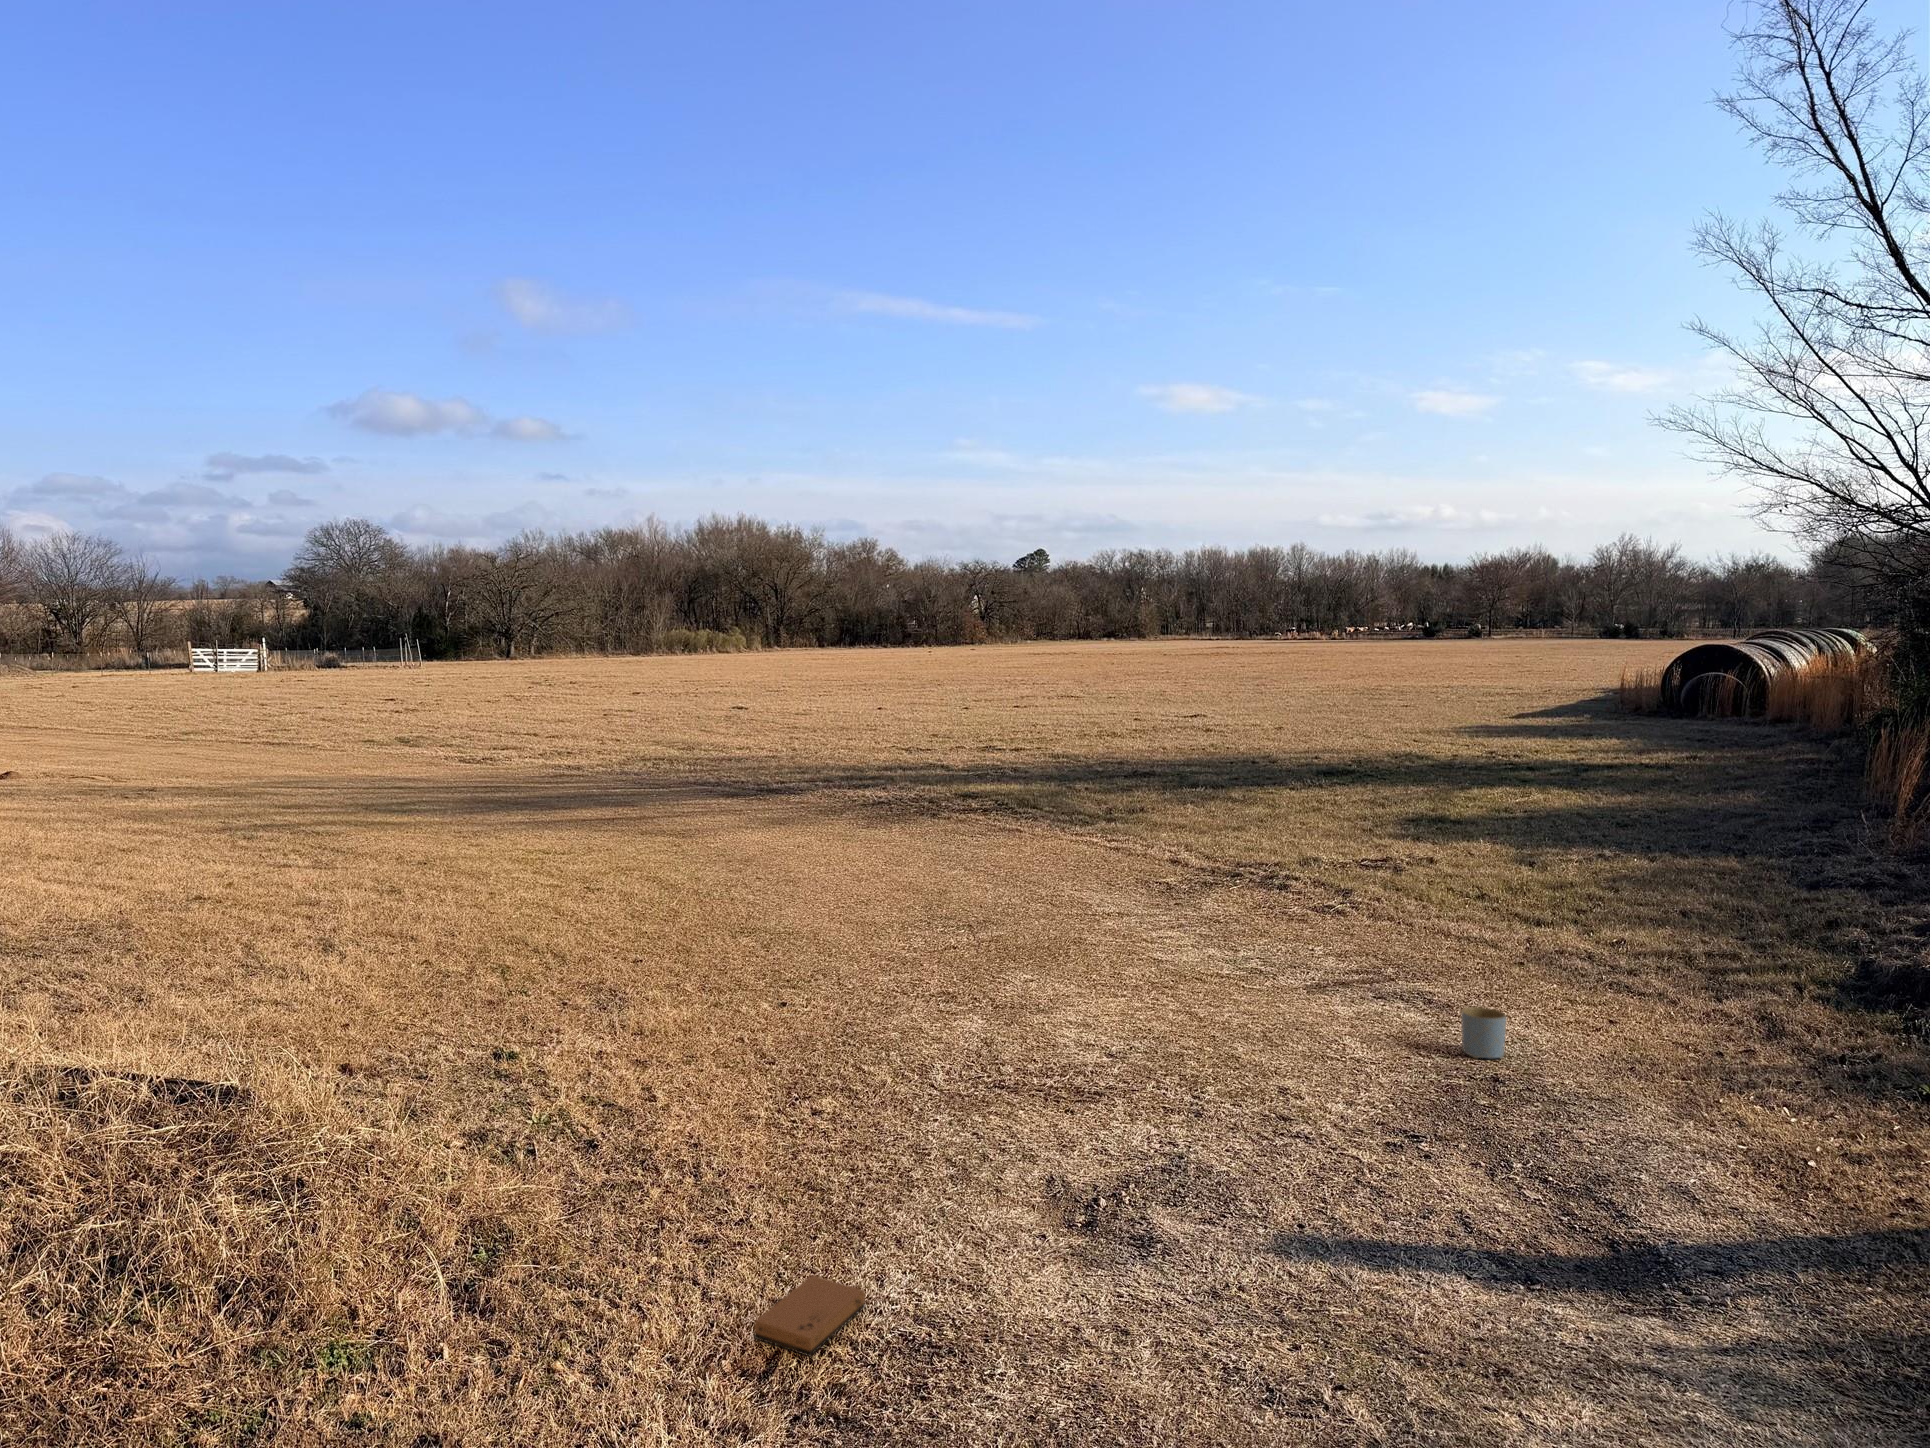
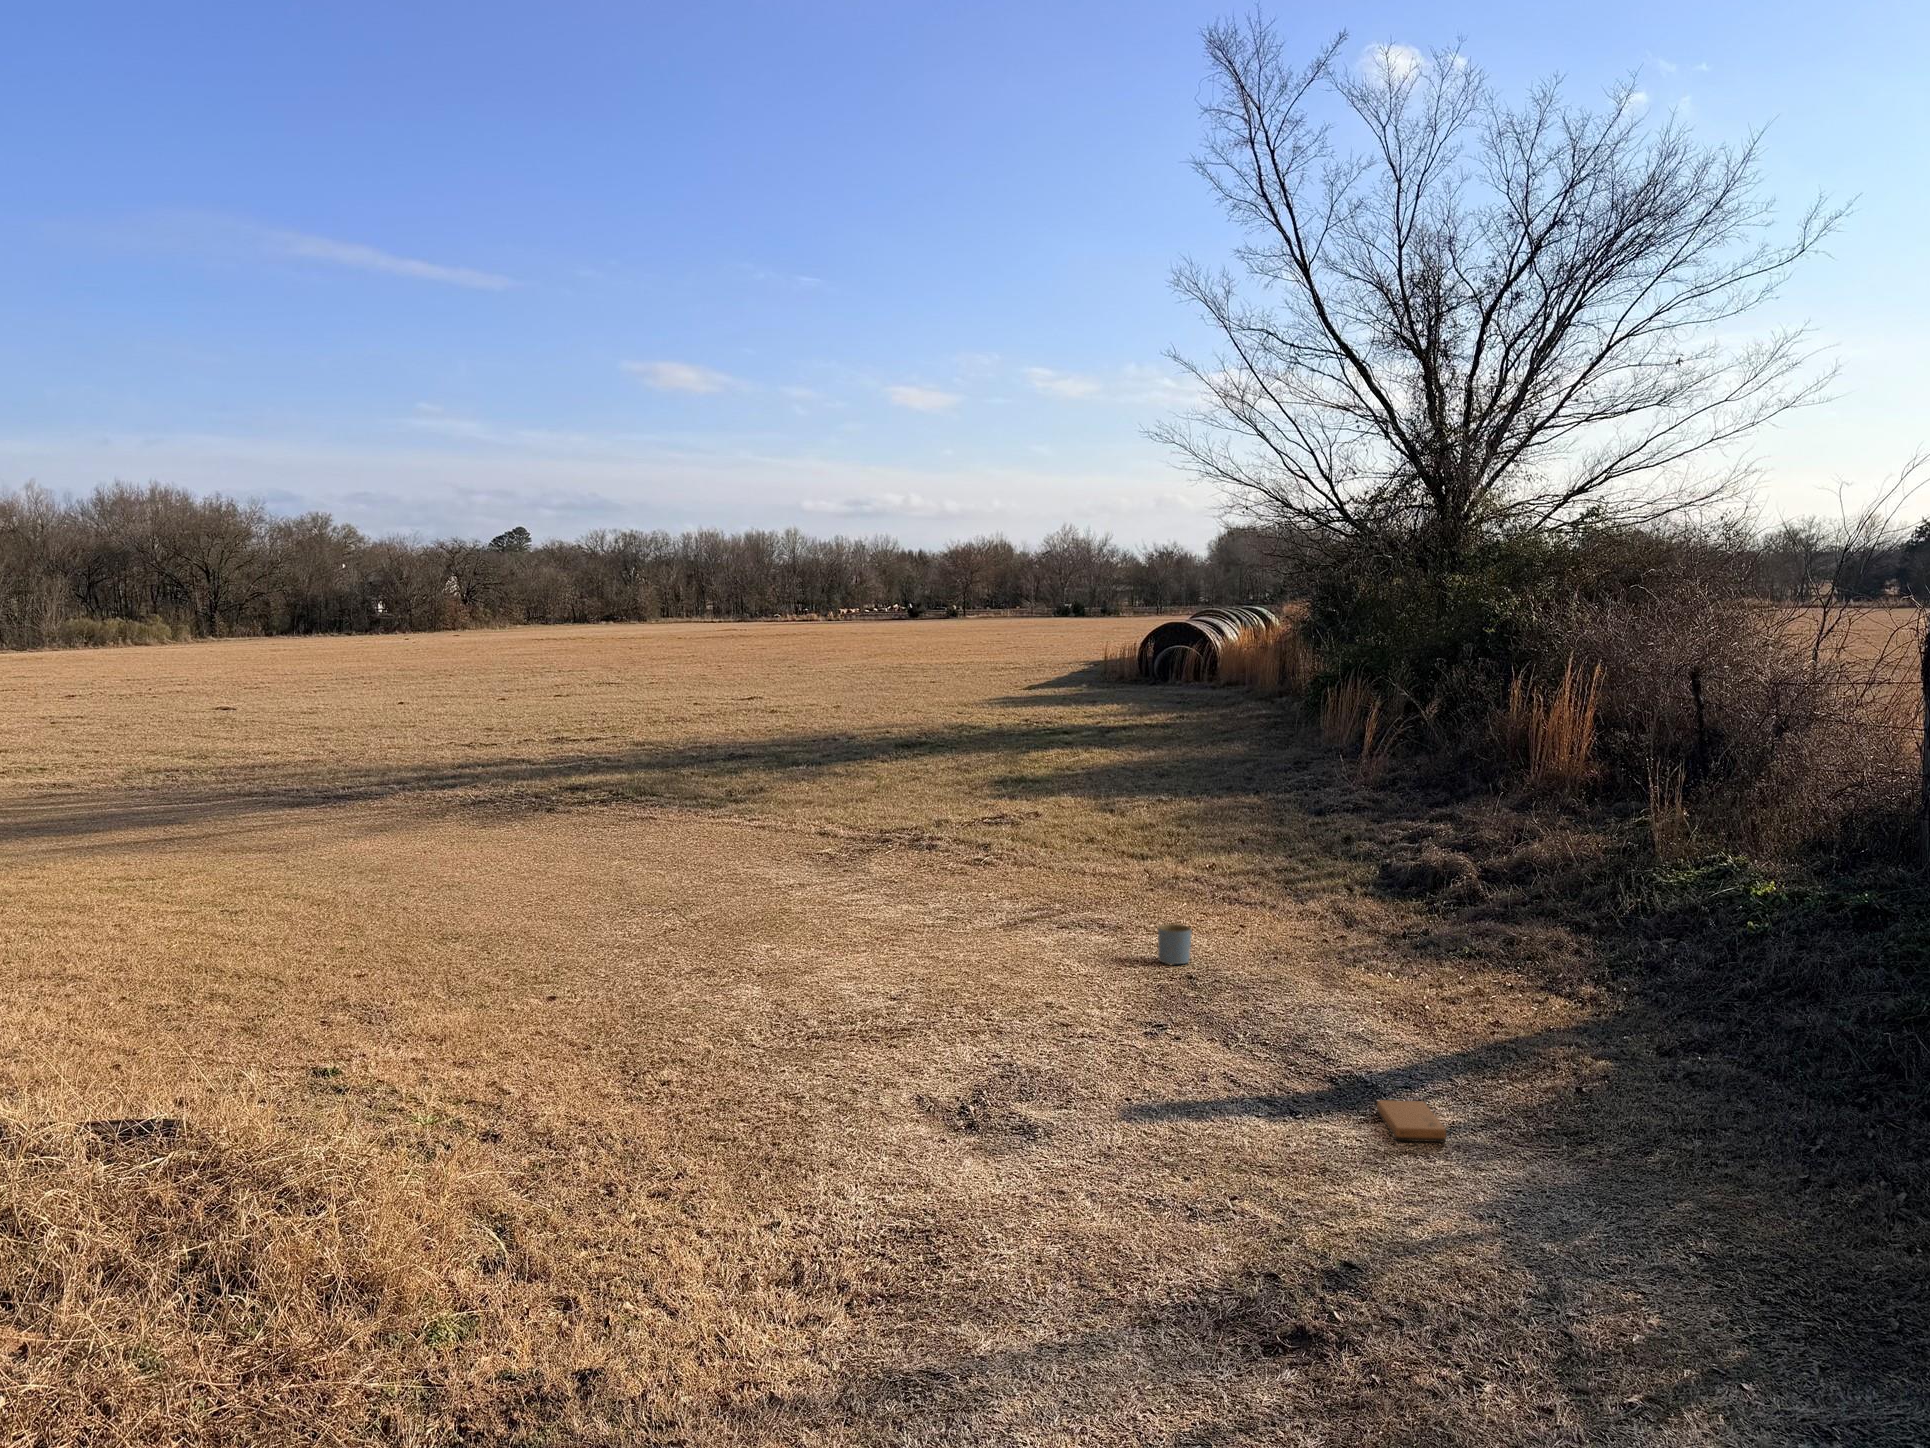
cardboard box: present [754,1275,865,1356] -> present [1377,1100,1446,1143]

